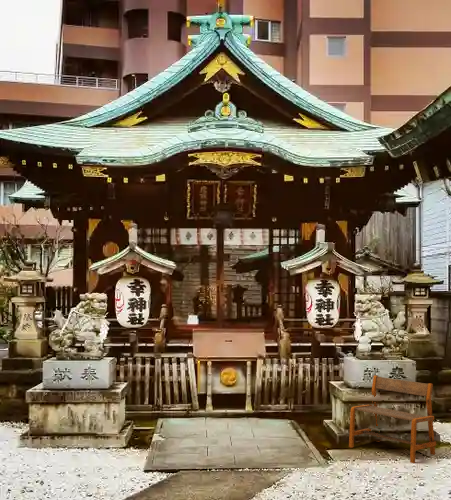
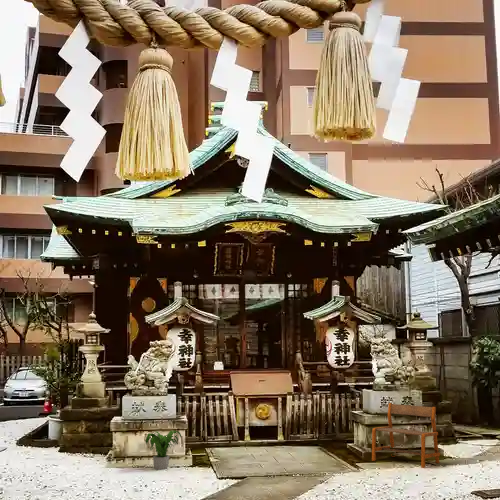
potted plant: none [62,404,111,453] -> present [145,430,181,470]

